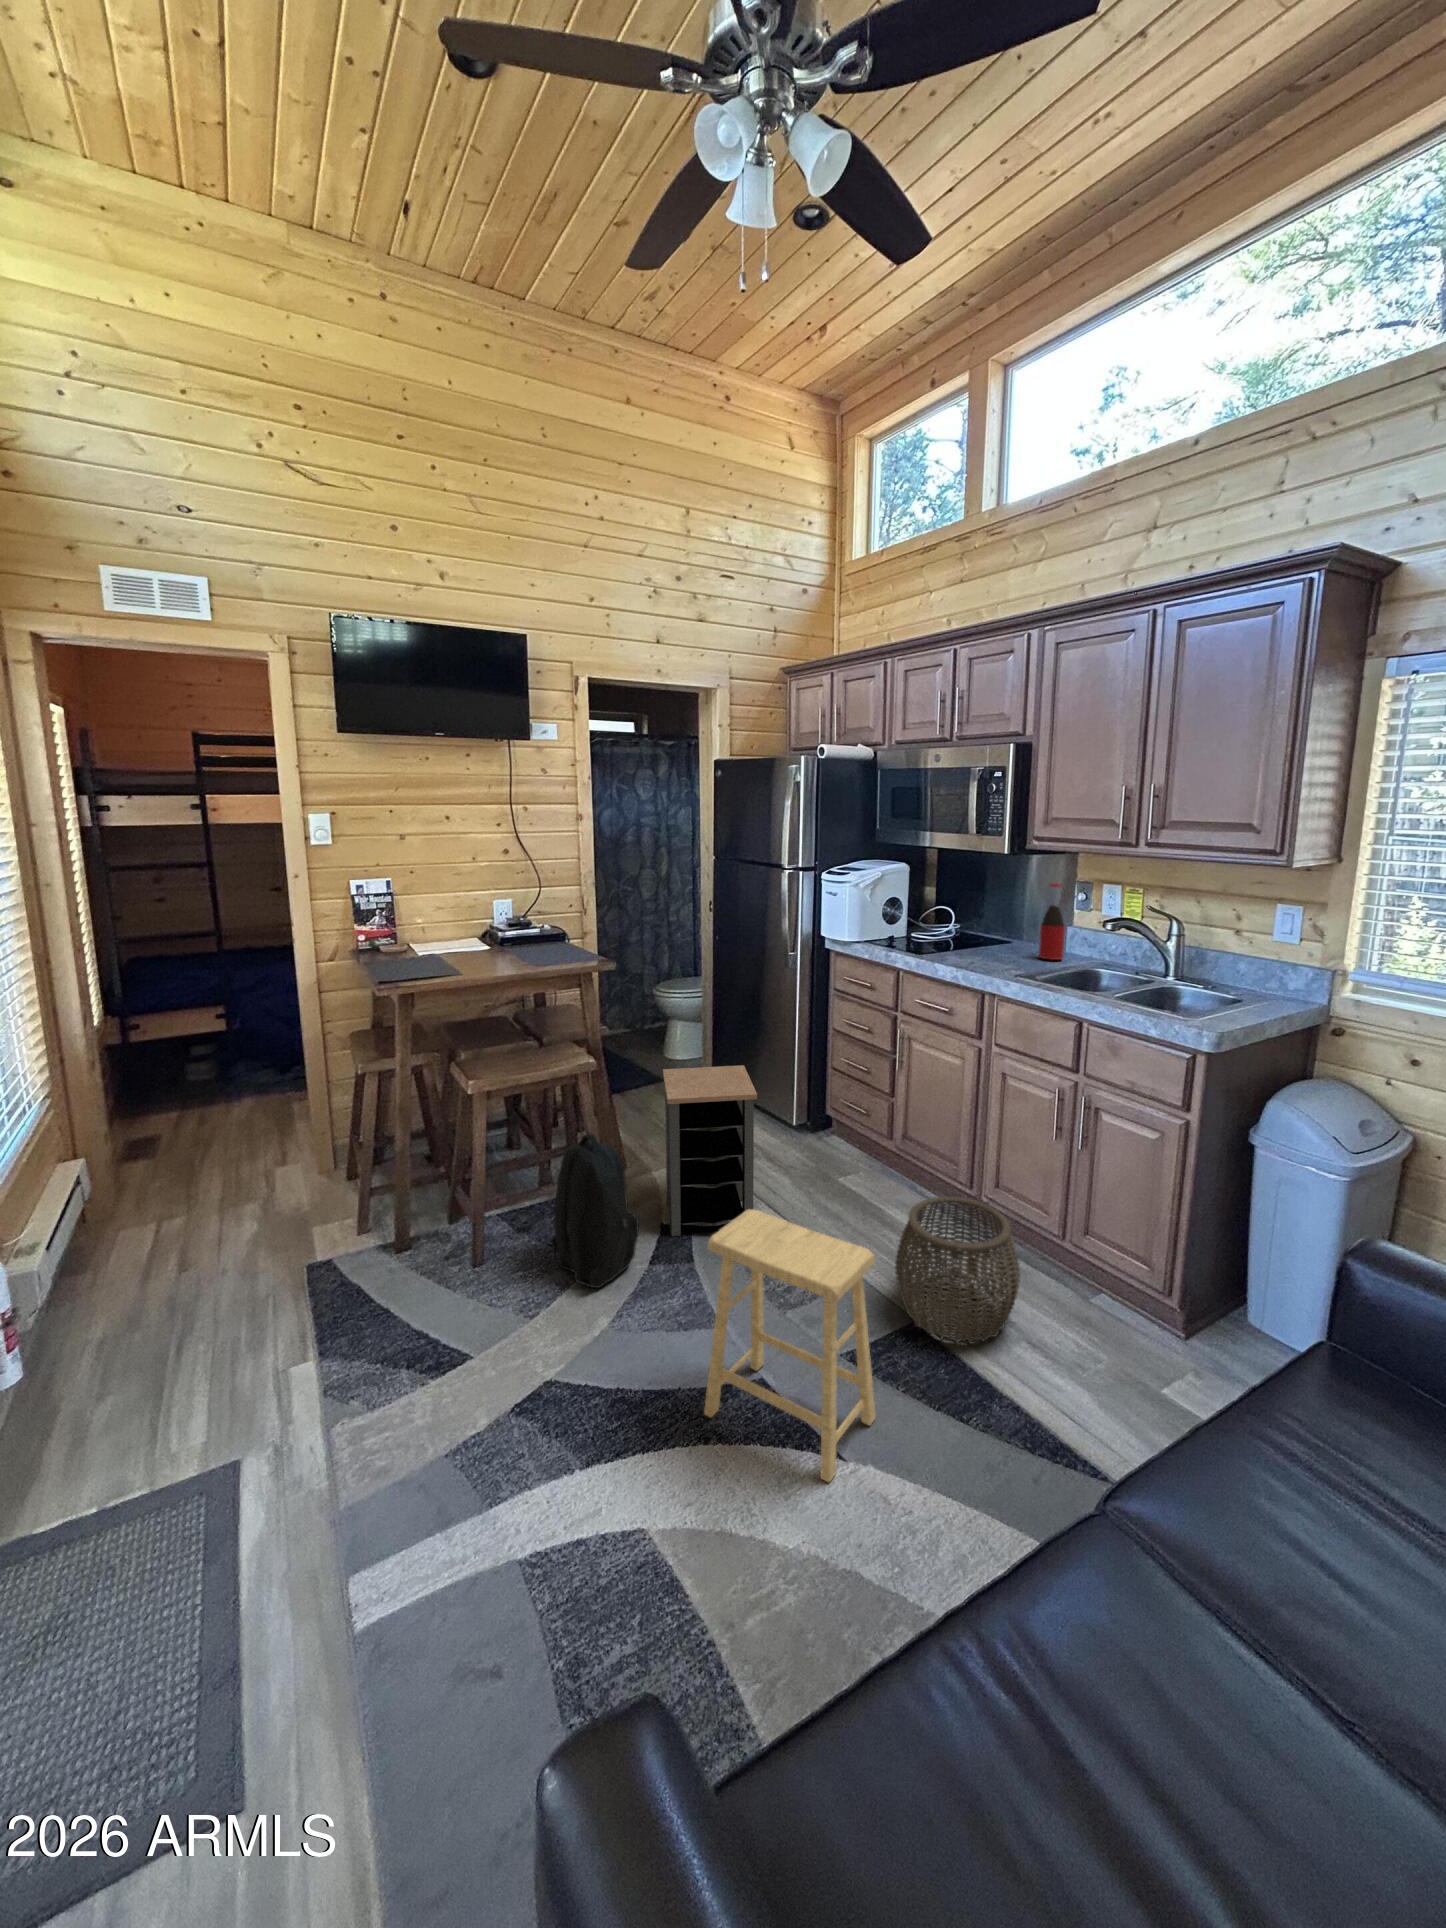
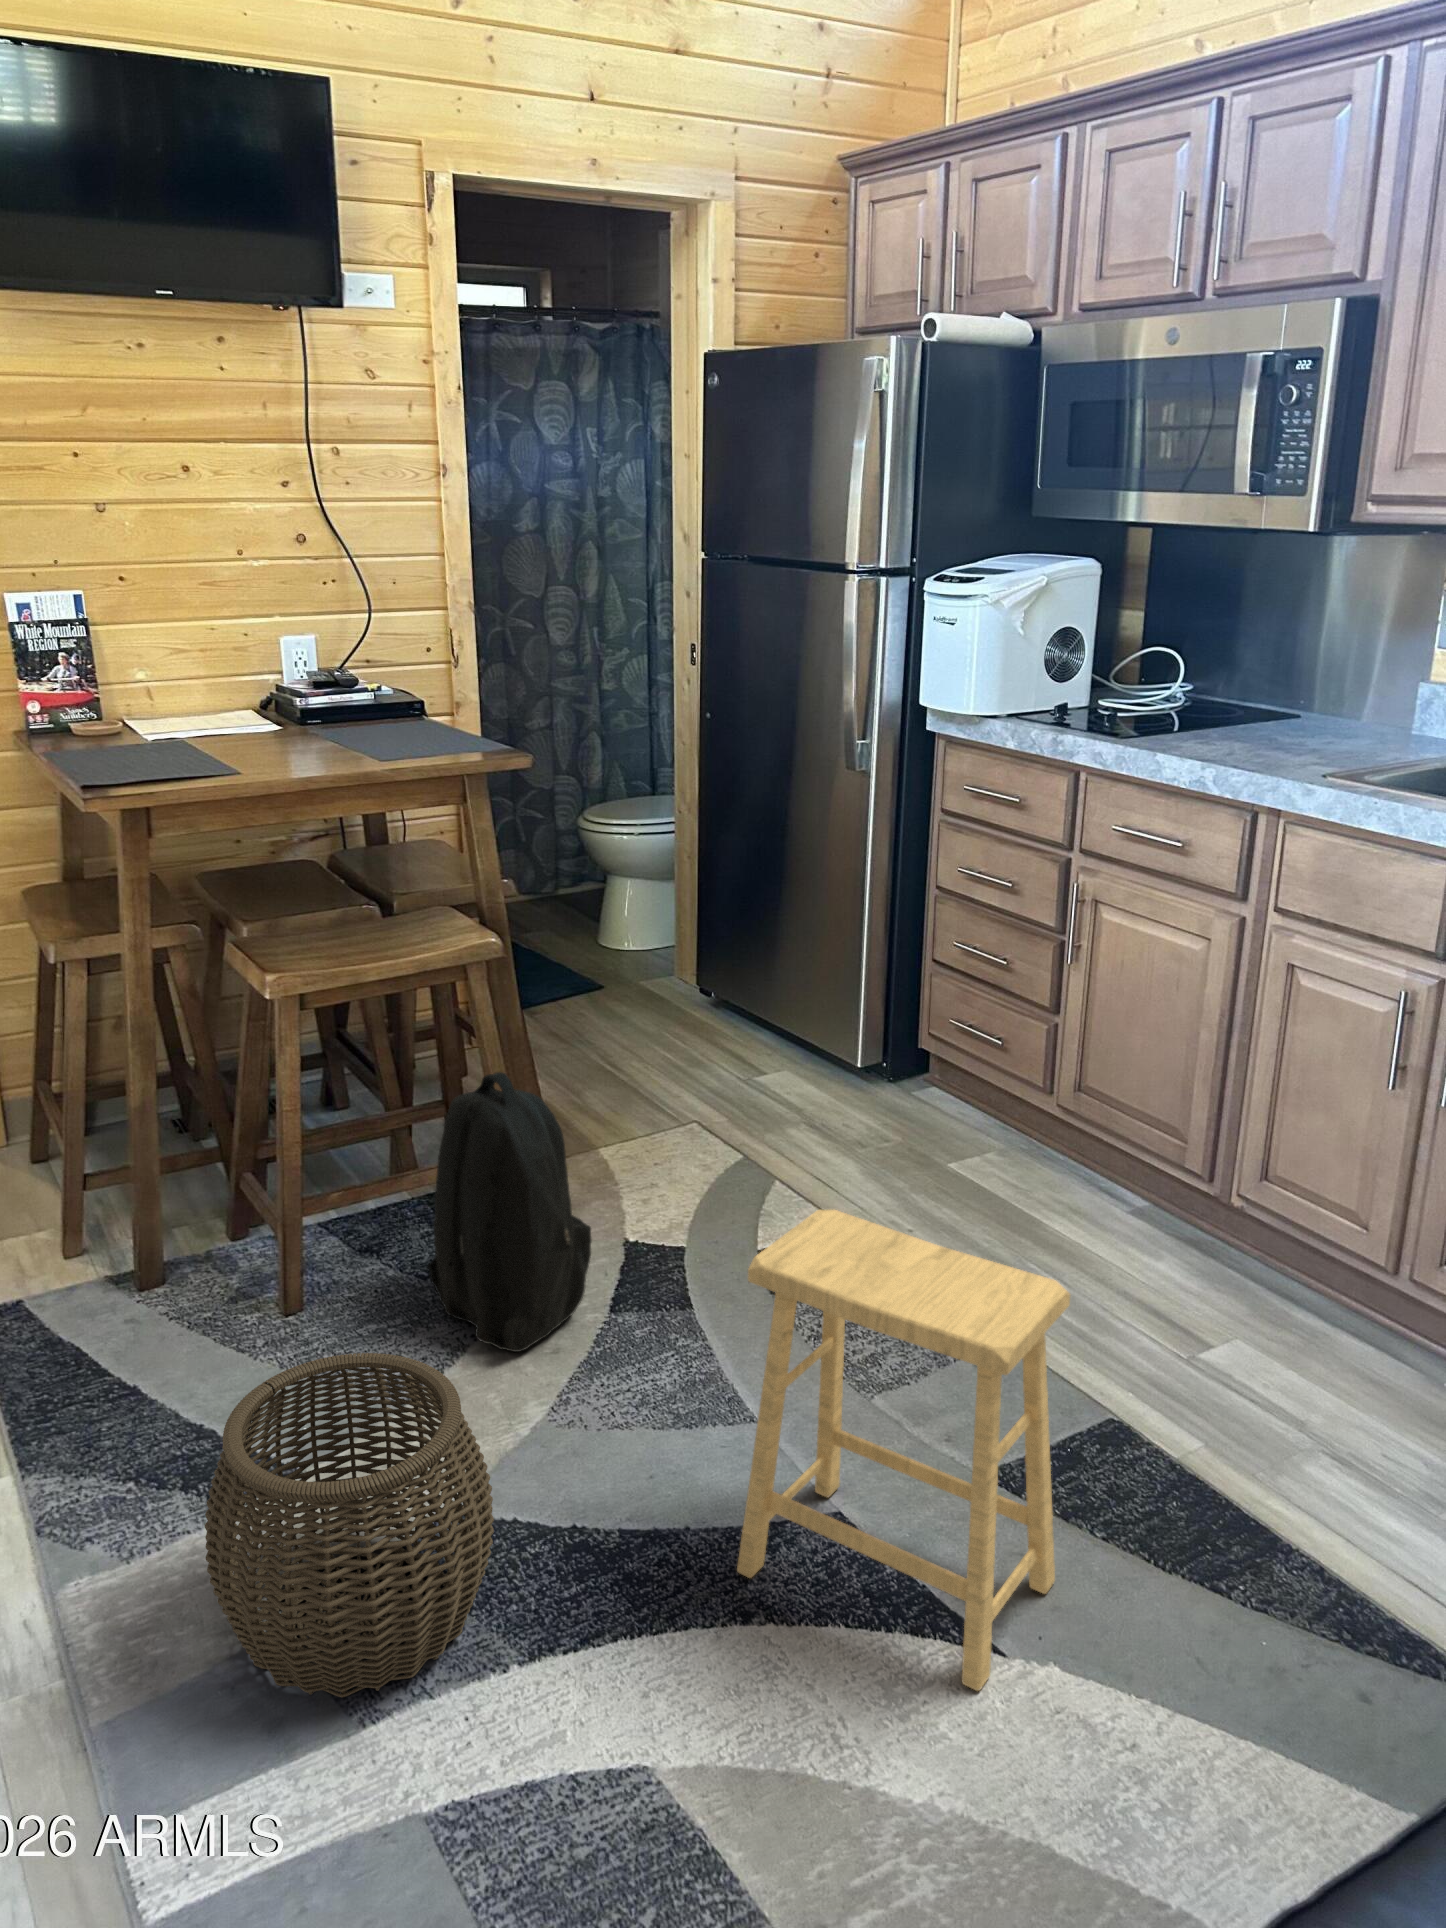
bottle: present [1039,883,1065,960] -> none [1358,593,1416,748]
side table: present [663,1065,757,1236] -> none [624,949,810,1262]
woven basket: present [895,1196,1021,1344] -> present [205,1353,494,1697]

